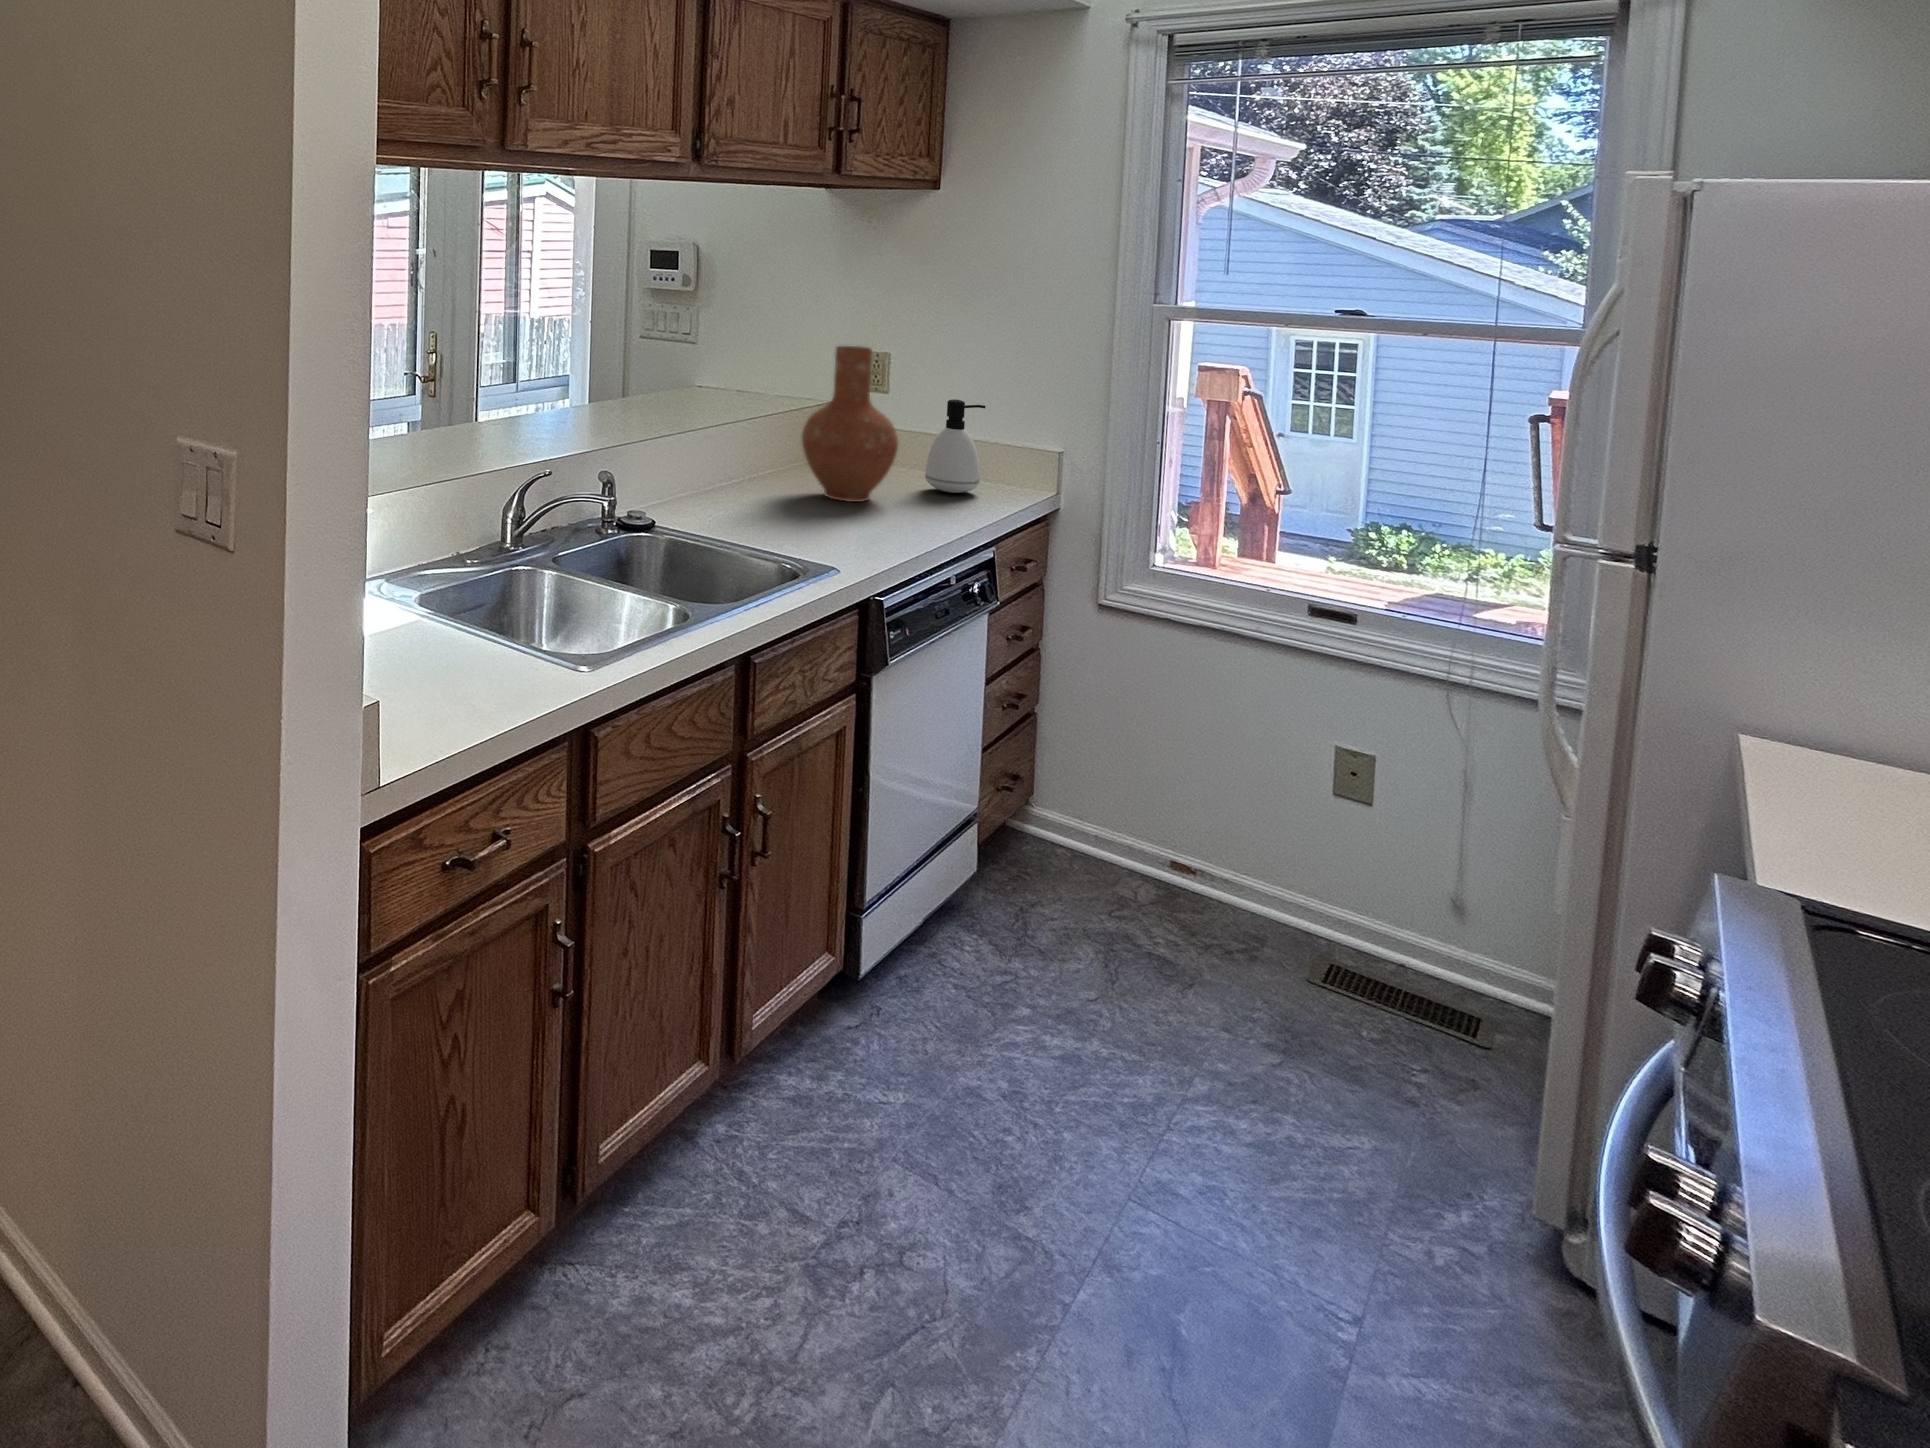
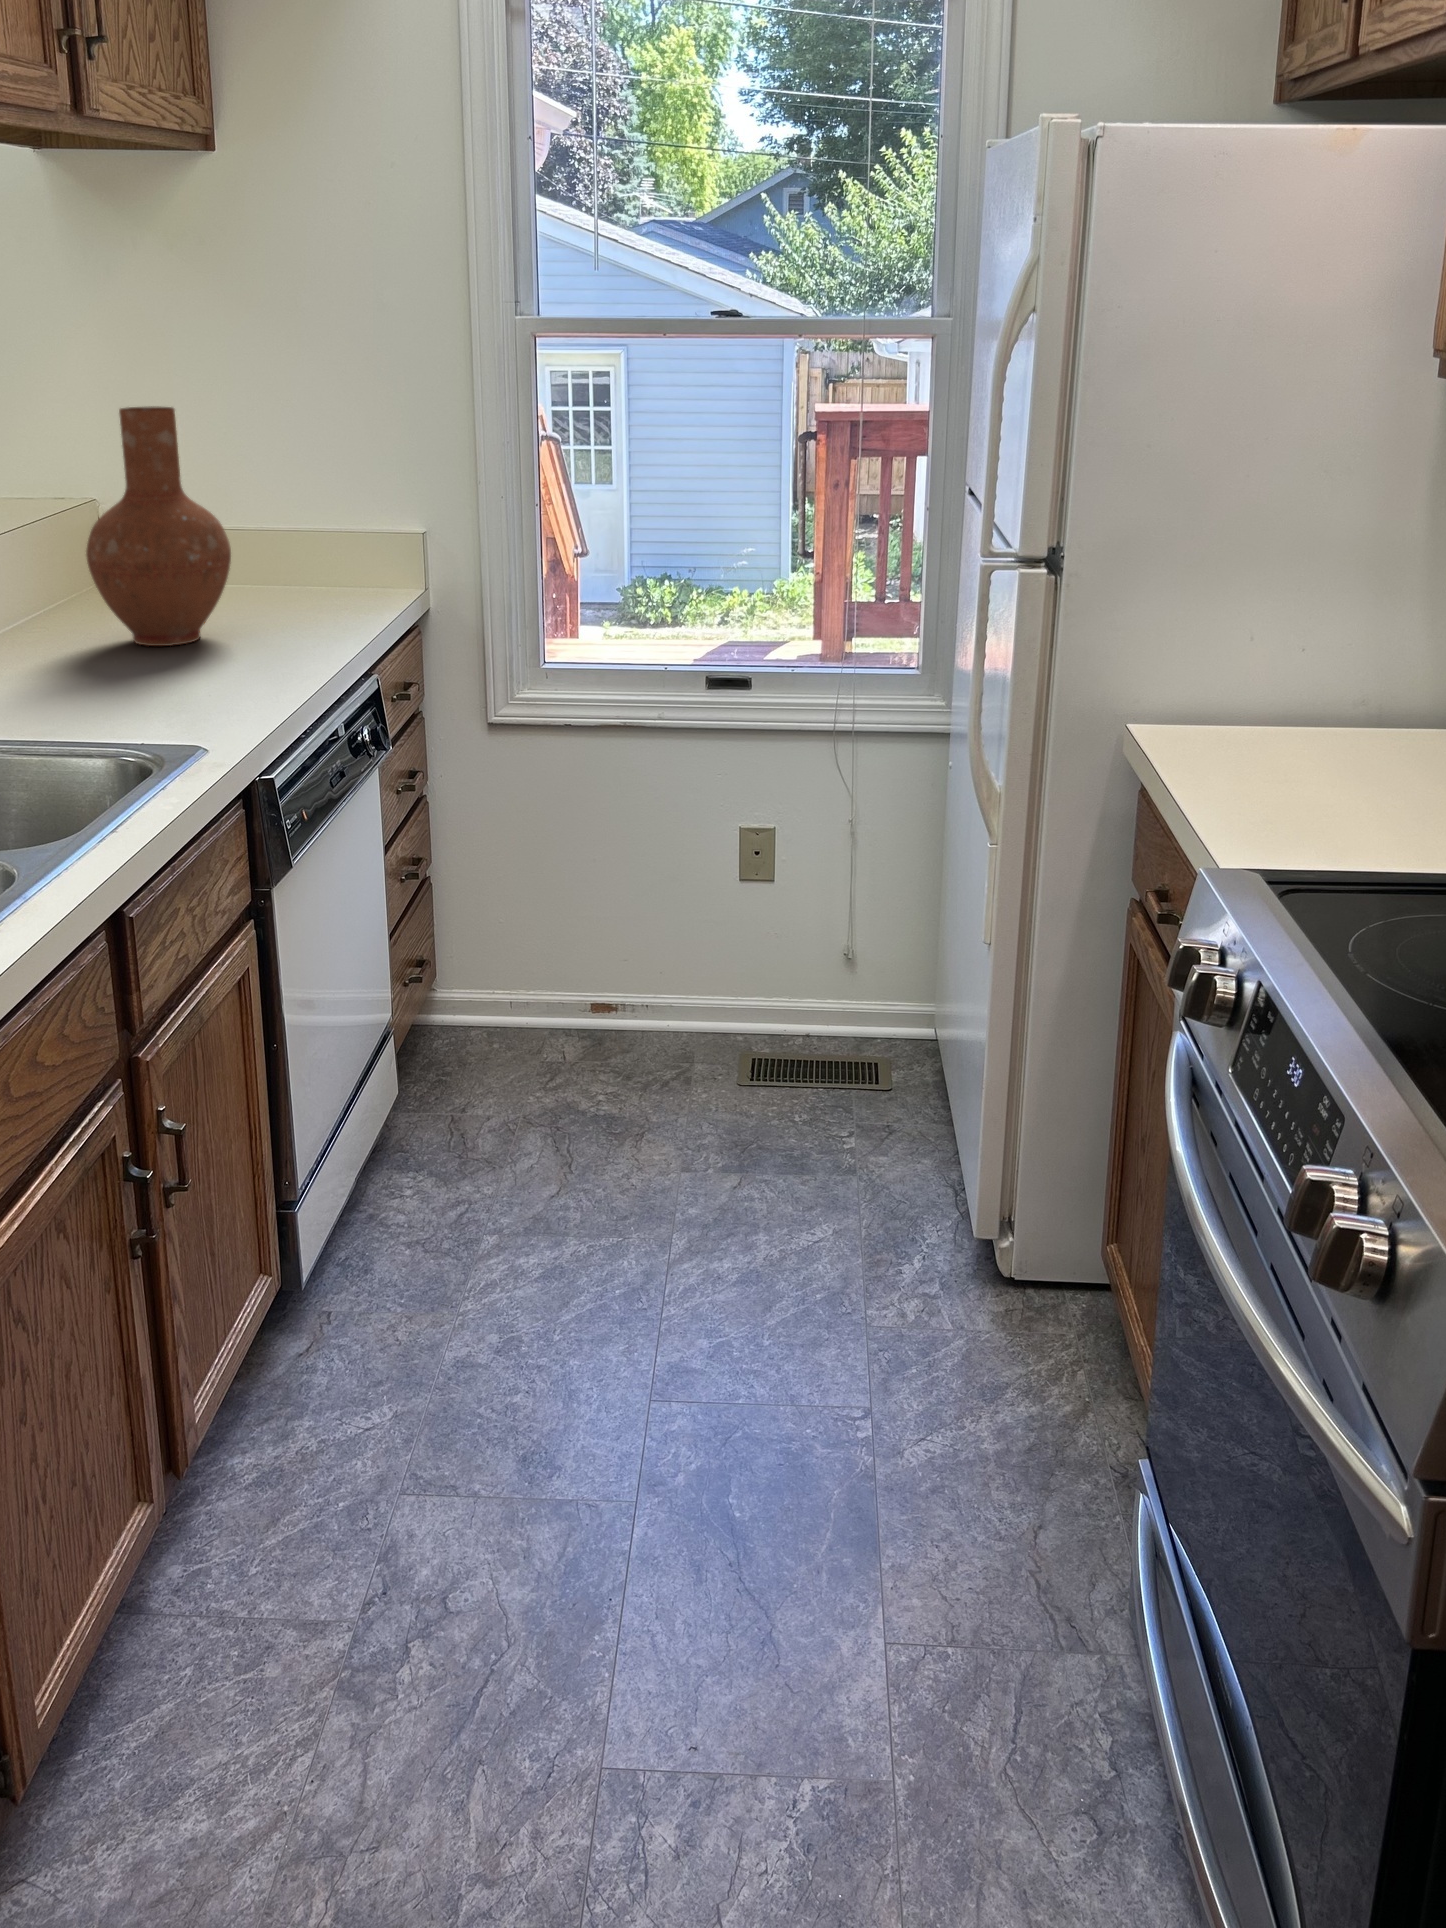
soap dispenser: present [925,400,986,493] -> none [265,475,338,609]

